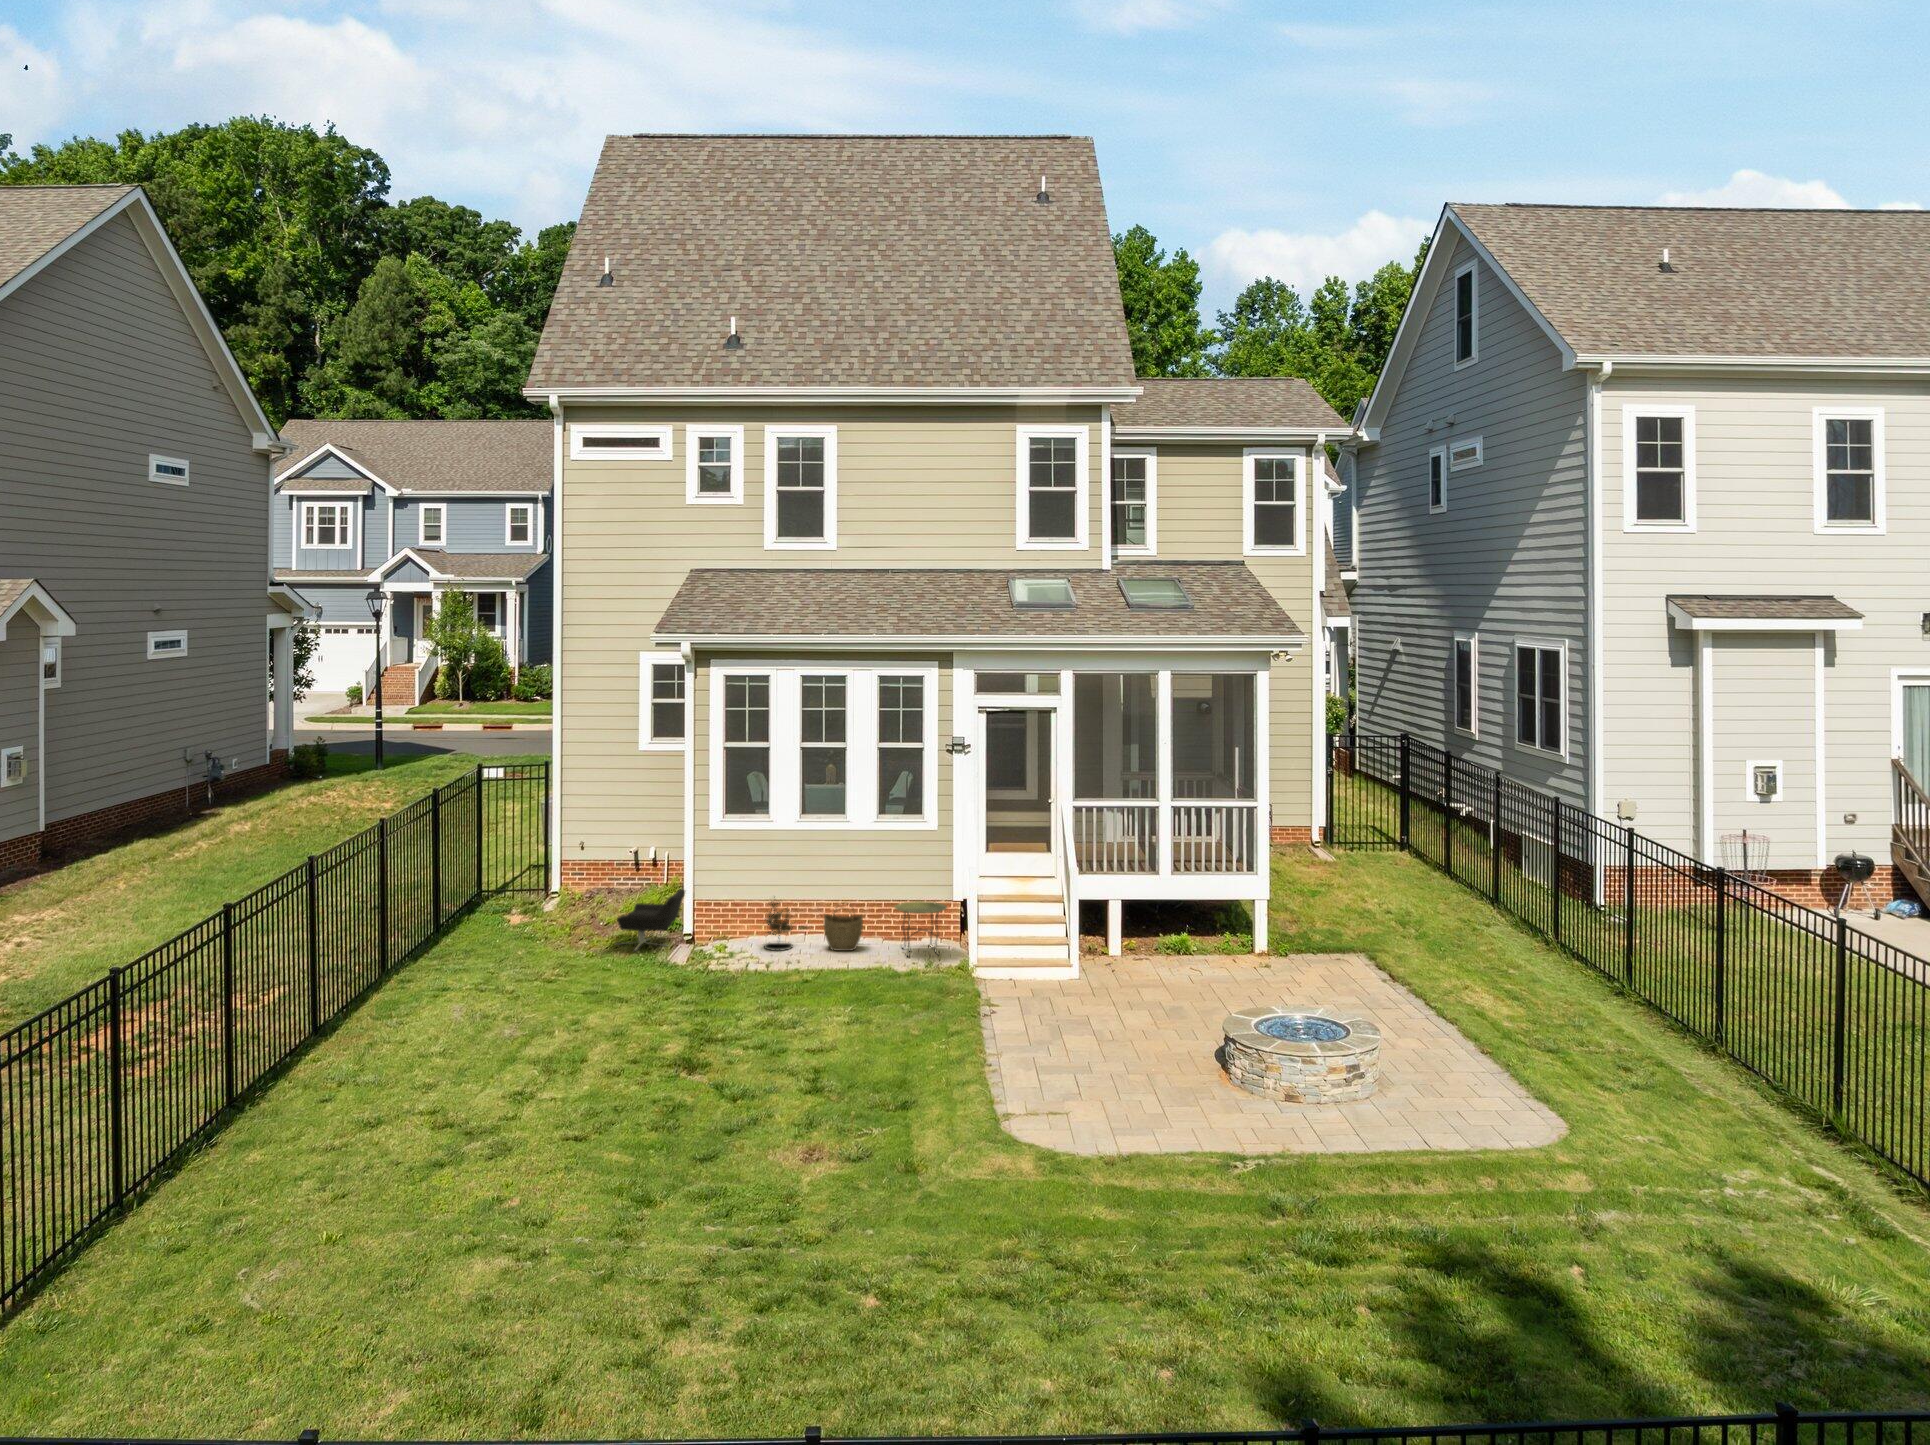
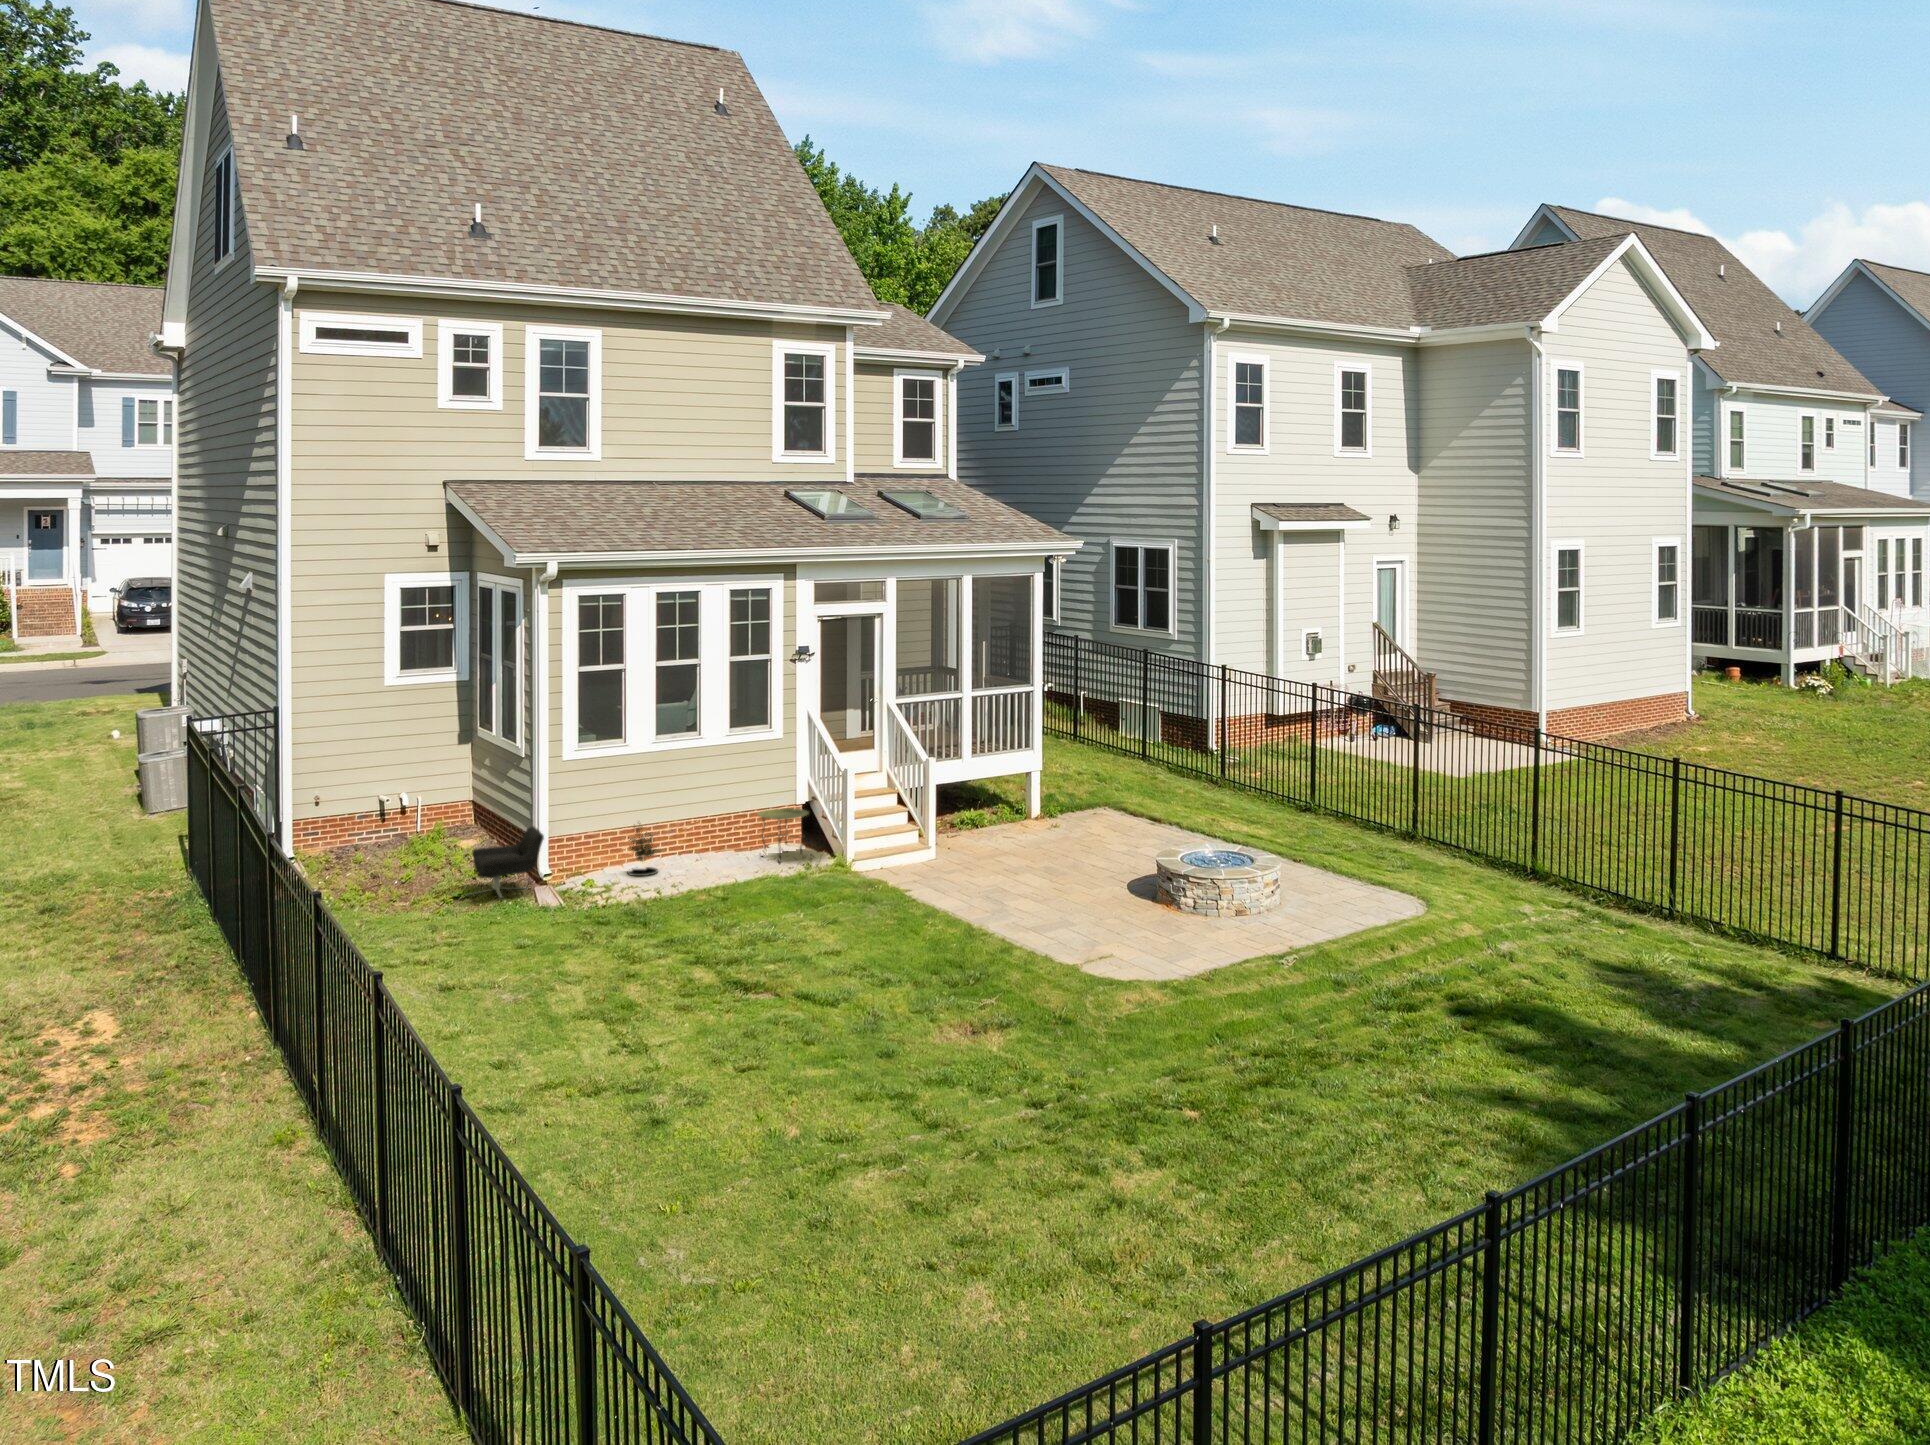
woven basket: present [824,904,863,951] -> none [687,819,727,867]

